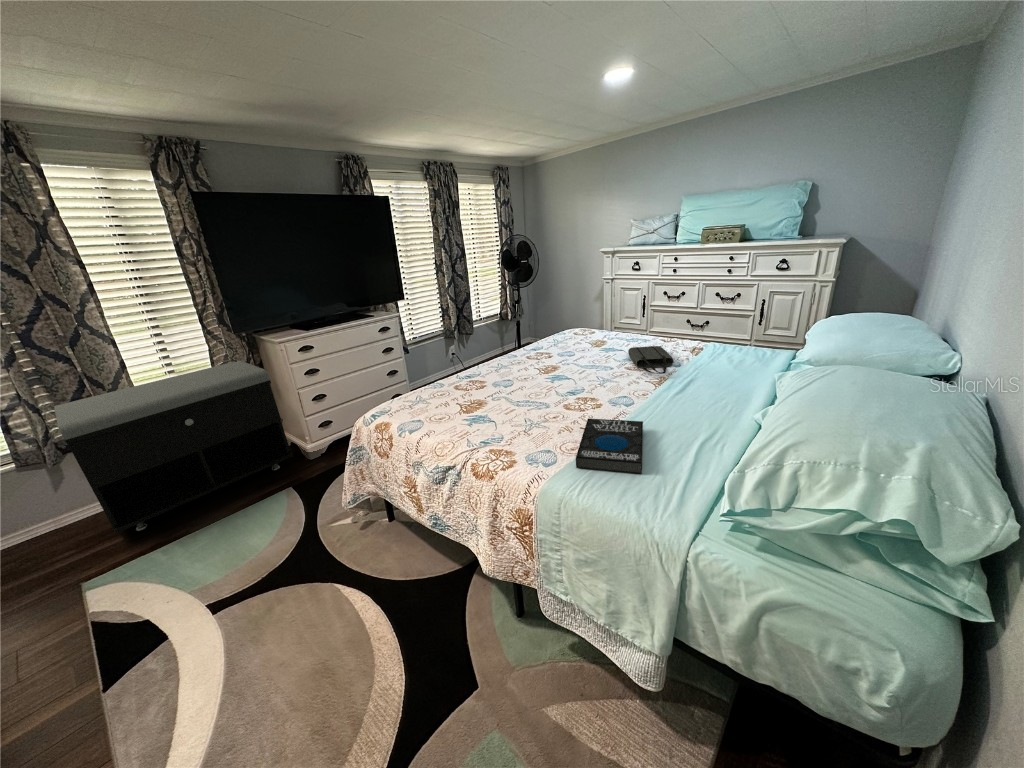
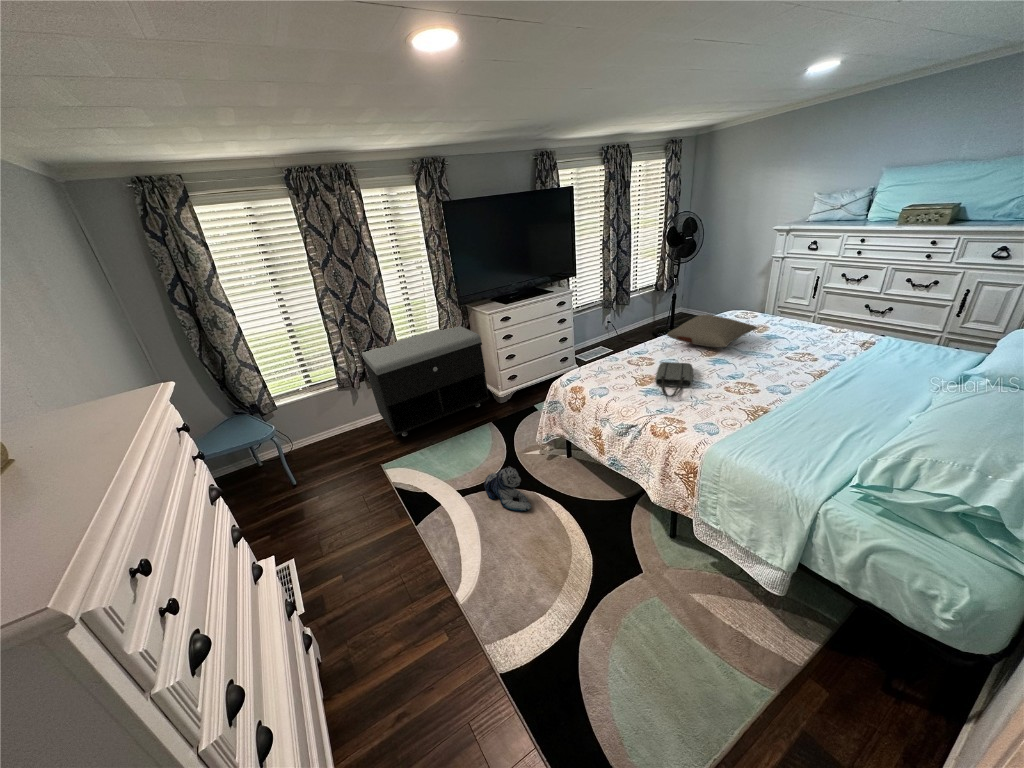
pillow: none [500,328,595,362] -> present [667,315,757,347]
tote bag: present [628,346,674,374] -> present [655,362,693,397]
book: present [576,418,643,474] -> none [735,403,797,451]
plush toy: none [248,556,321,627] -> present [484,466,531,511]

